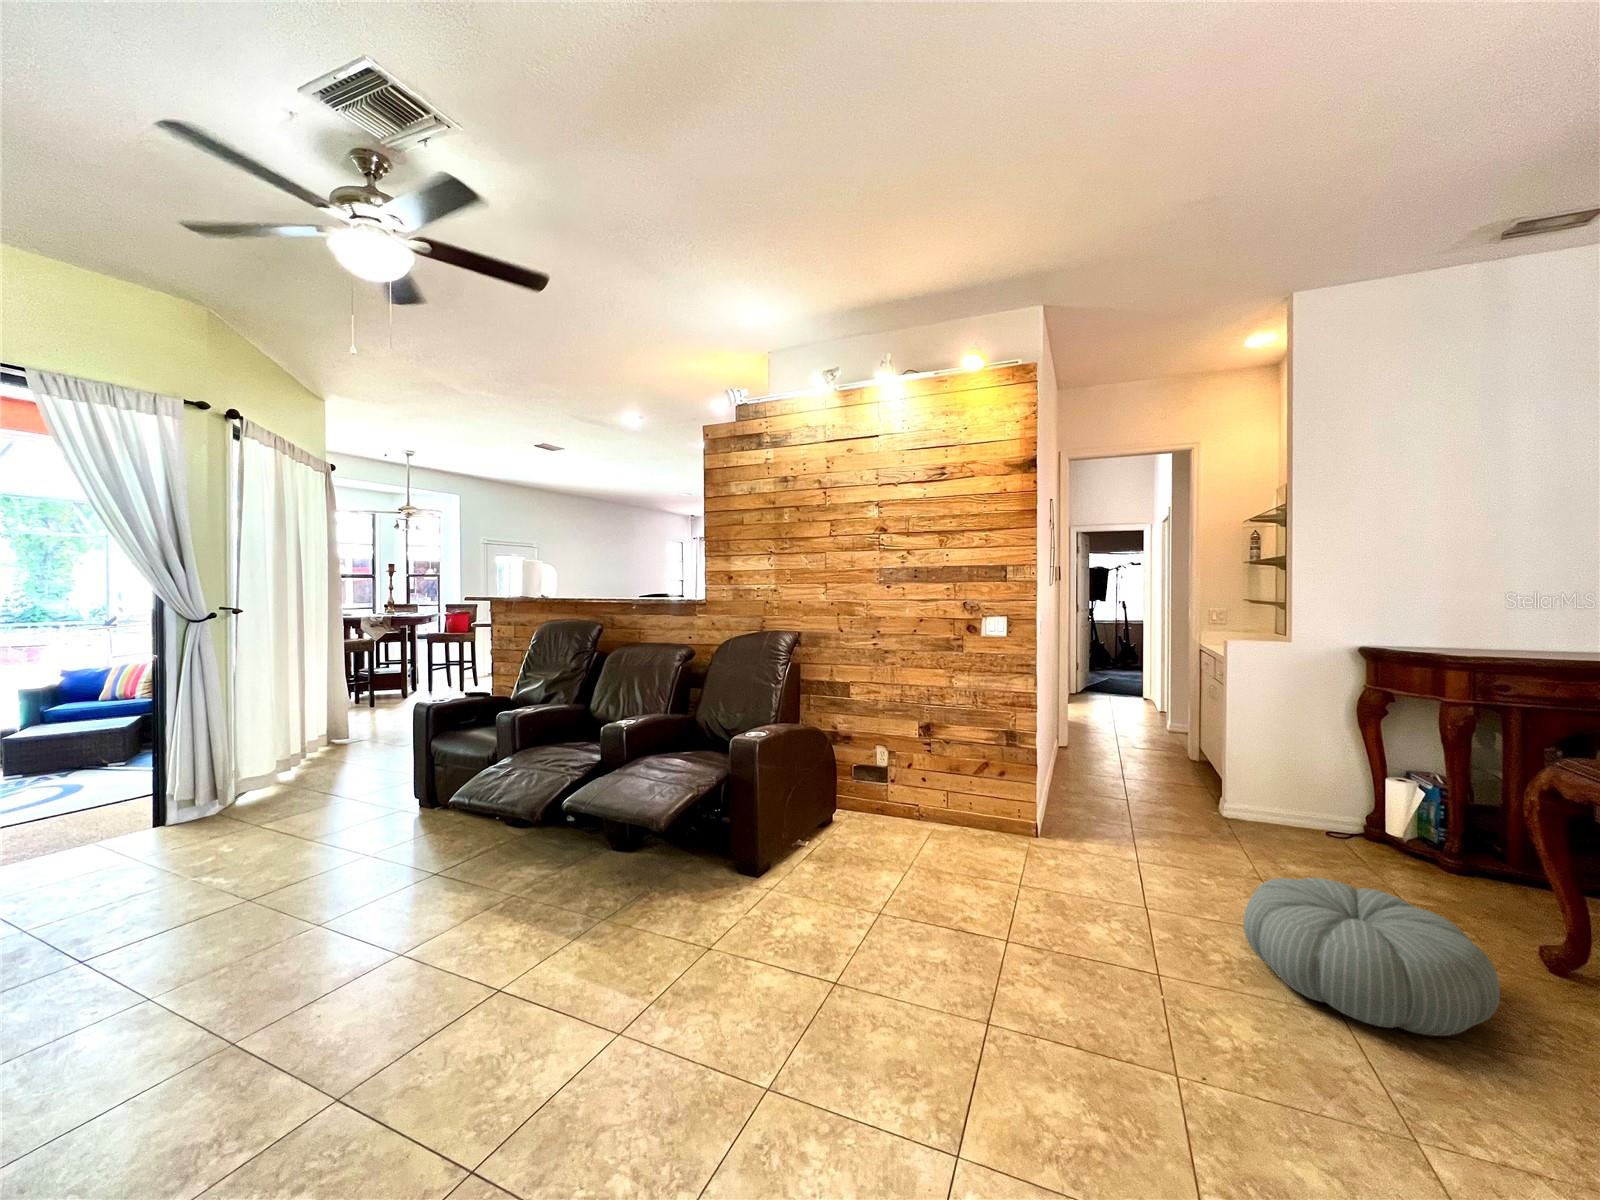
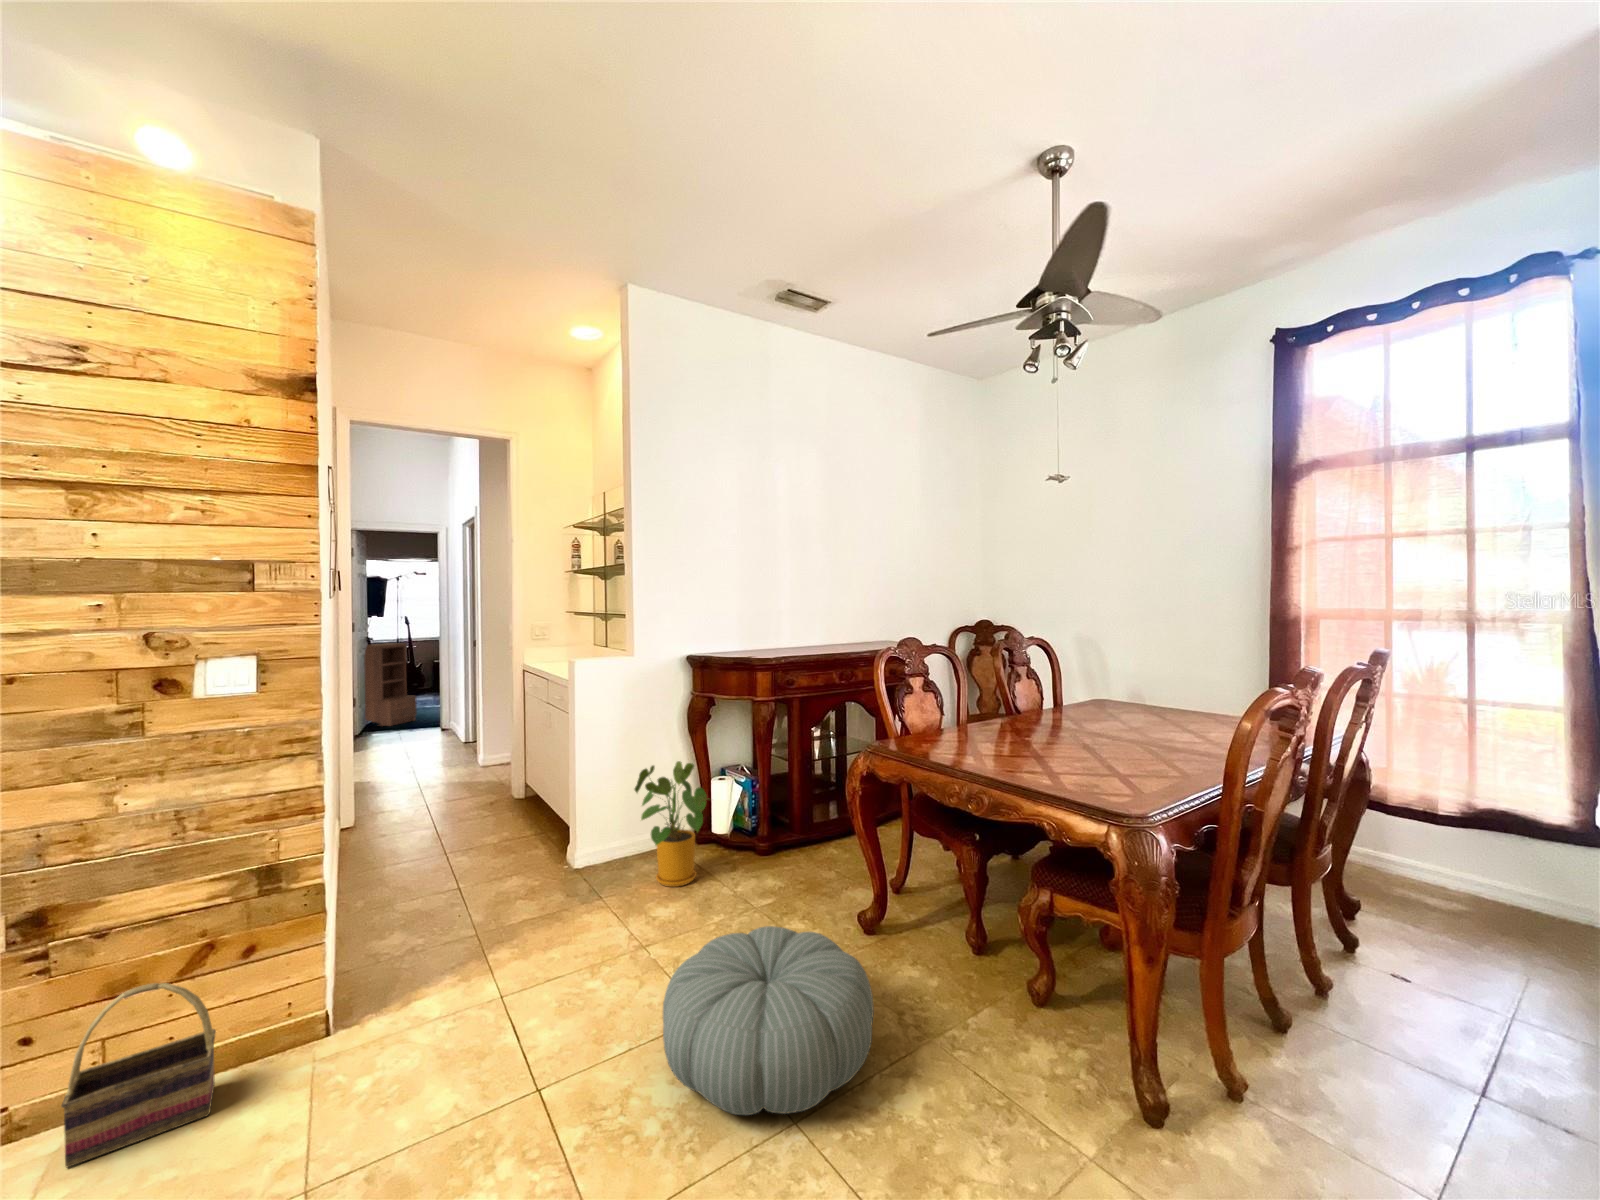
bookshelf: none [1086,621,1125,686] -> present [364,643,417,726]
house plant: none [1283,742,1379,860] -> present [635,761,709,887]
basket: none [934,769,987,842] -> present [61,983,216,1167]

